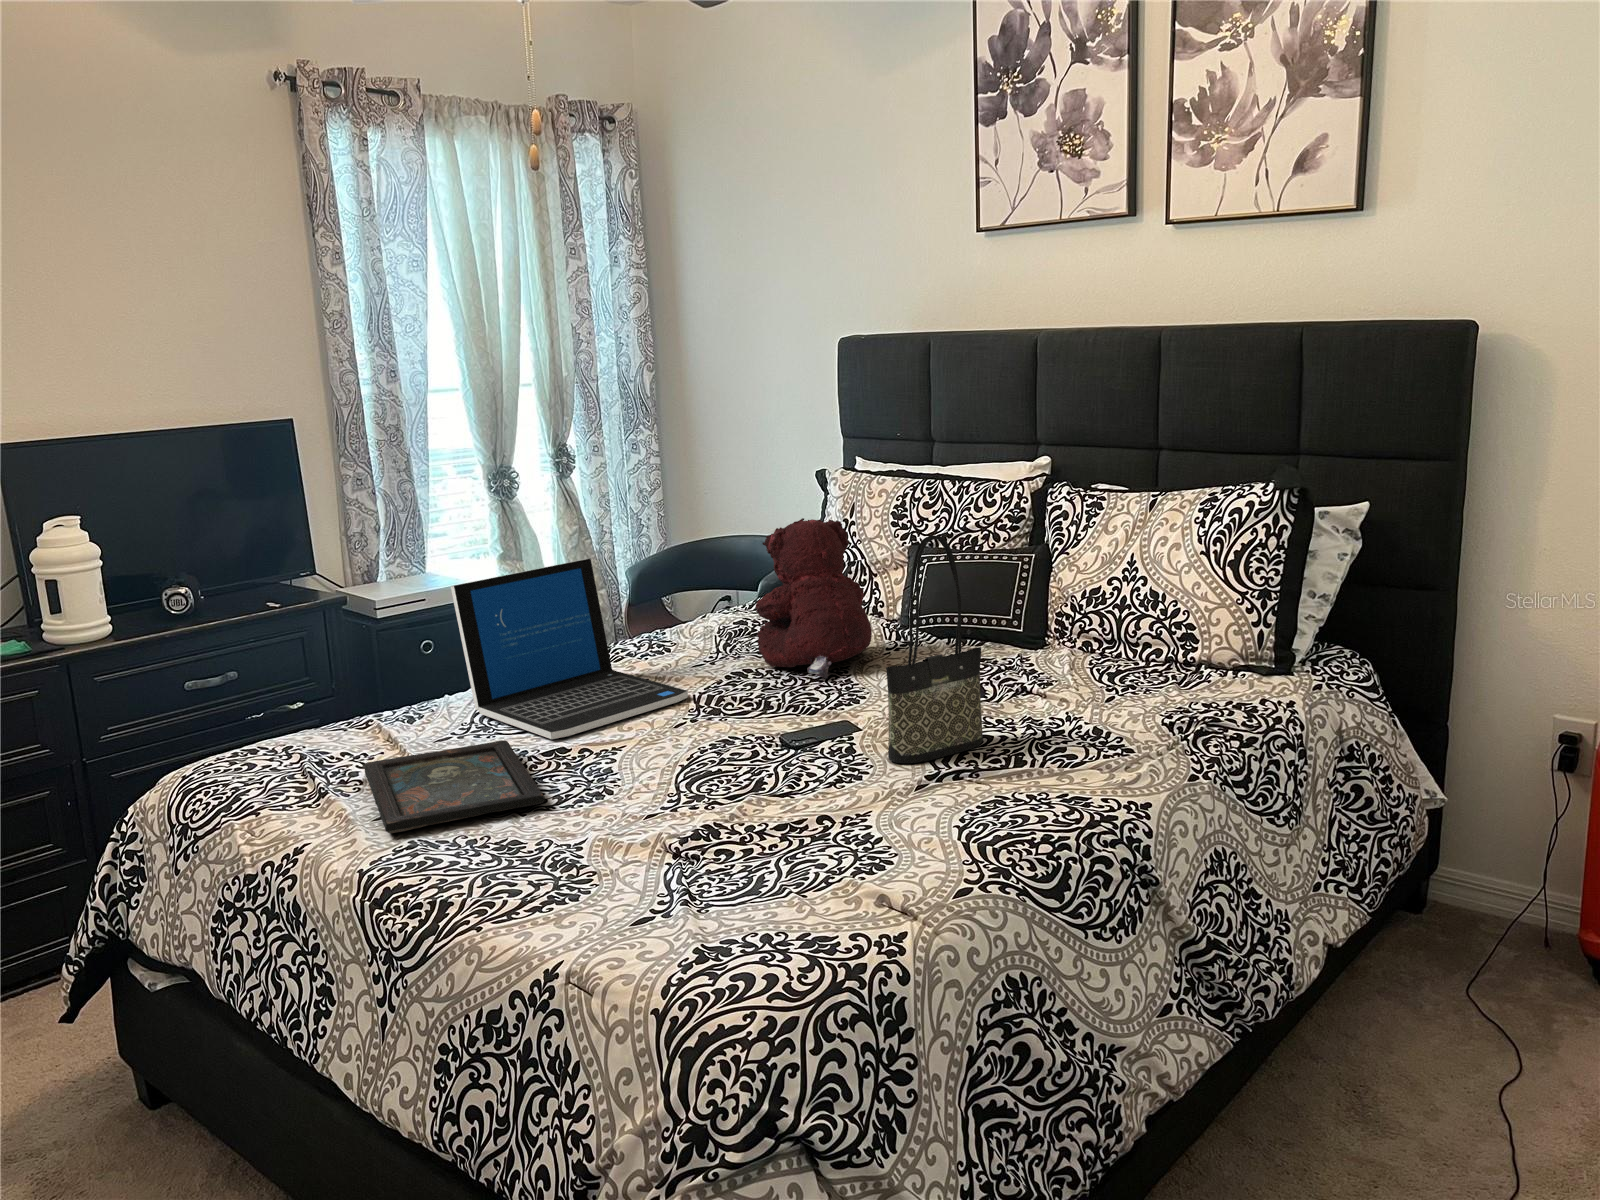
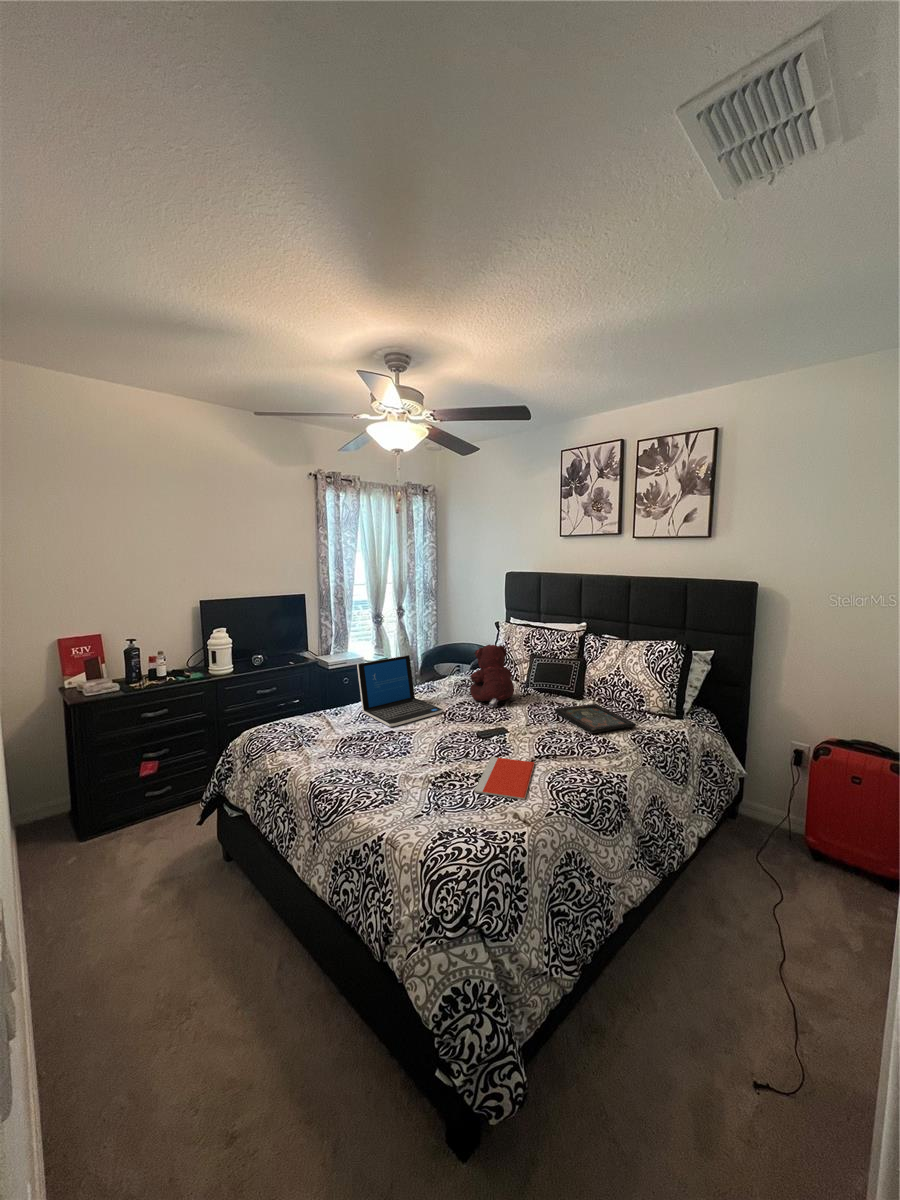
tote bag: present [886,535,983,763] -> none [520,659,558,749]
tray: present [365,740,545,833] -> present [555,704,636,733]
notebook: none [778,786,926,869] -> present [474,757,535,800]

